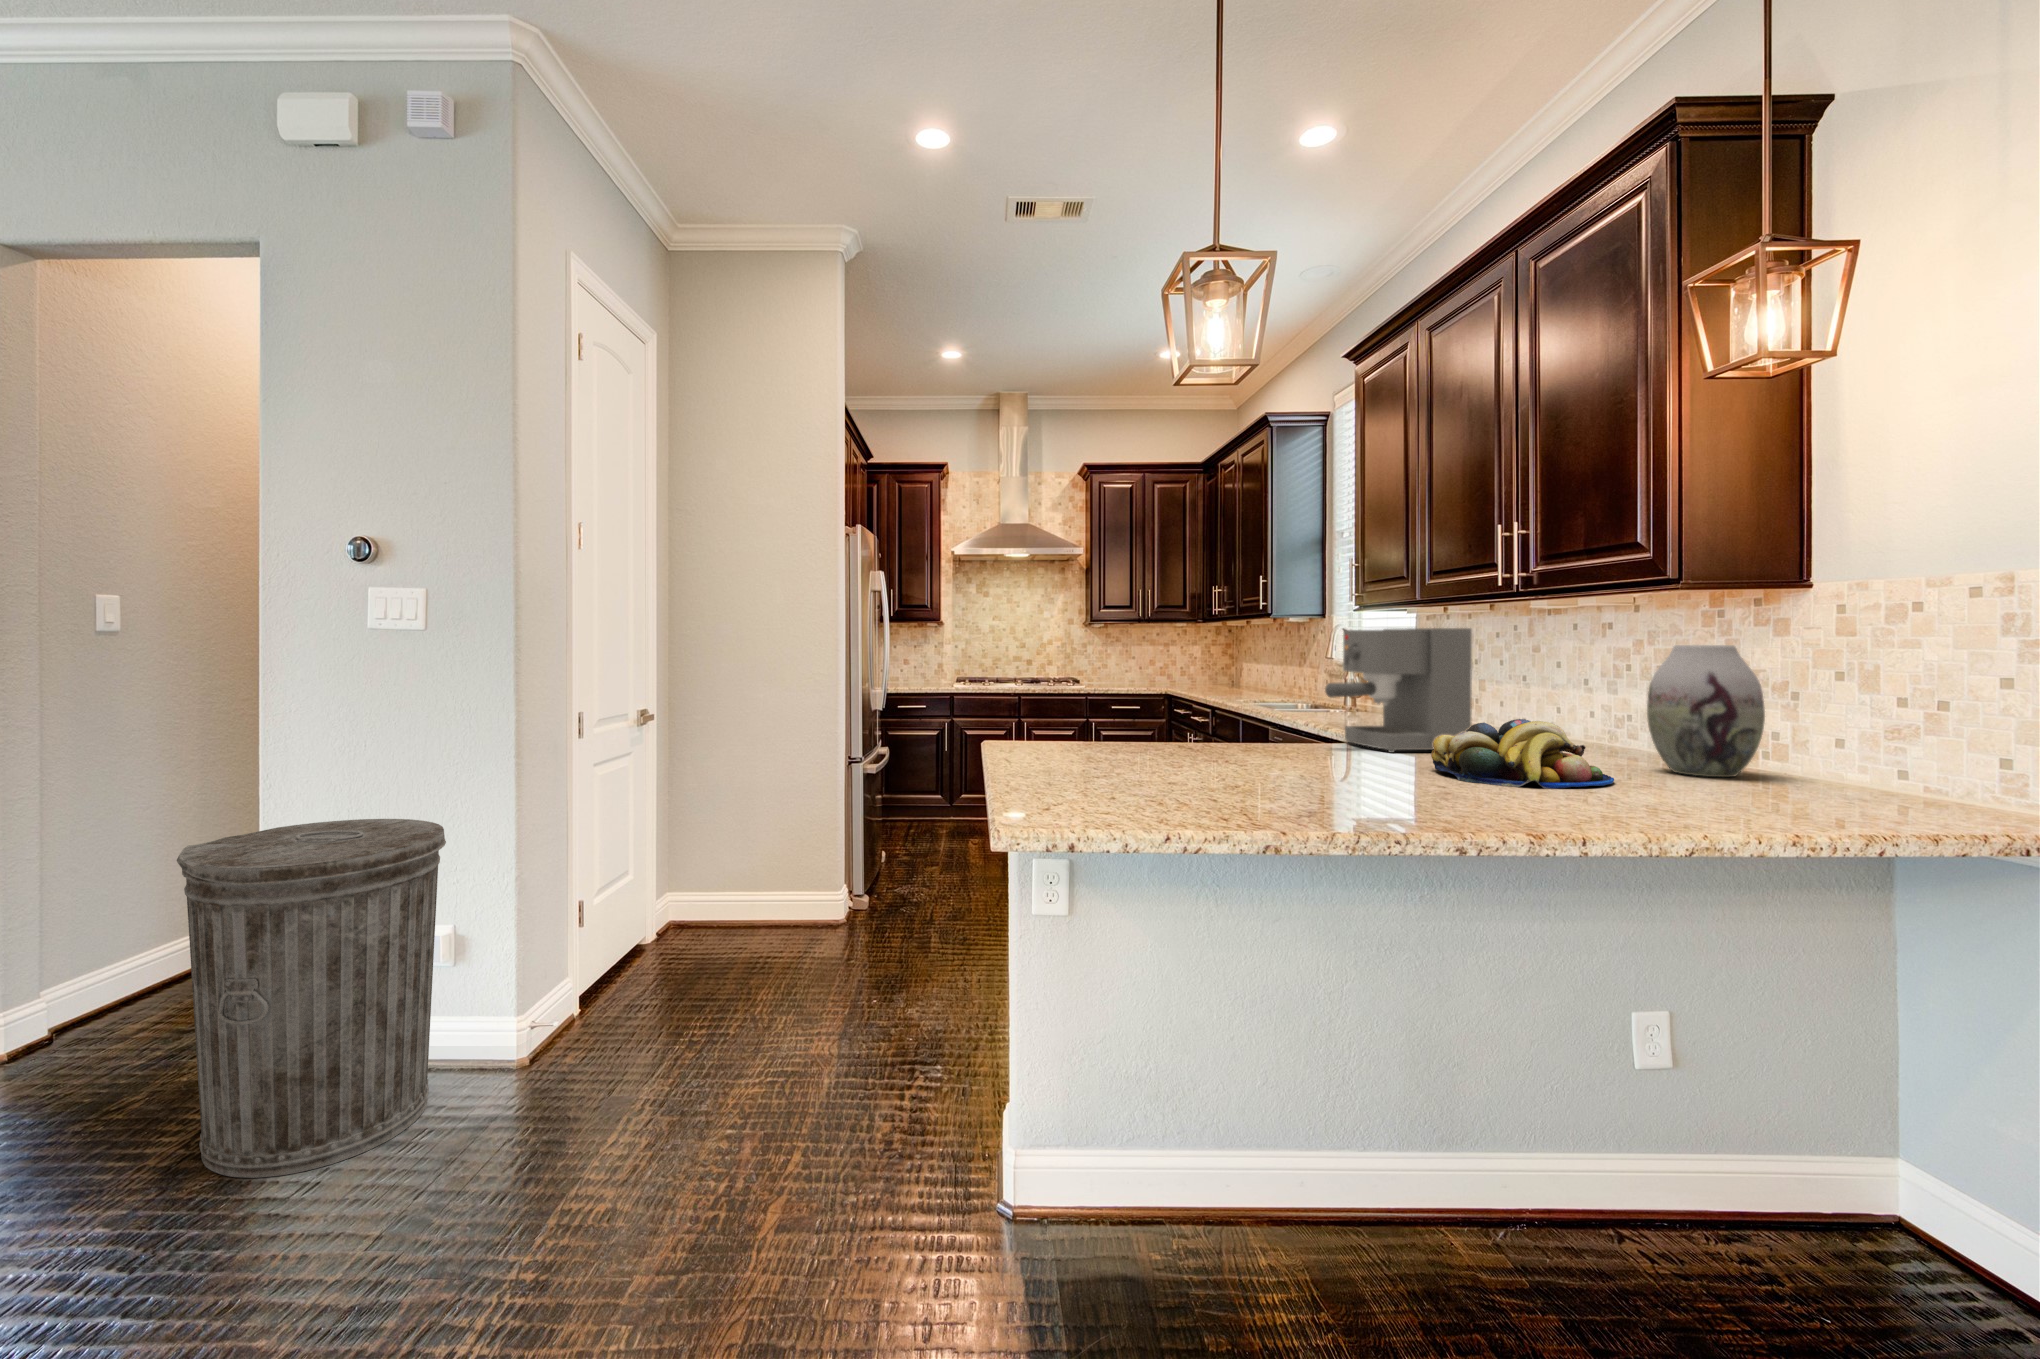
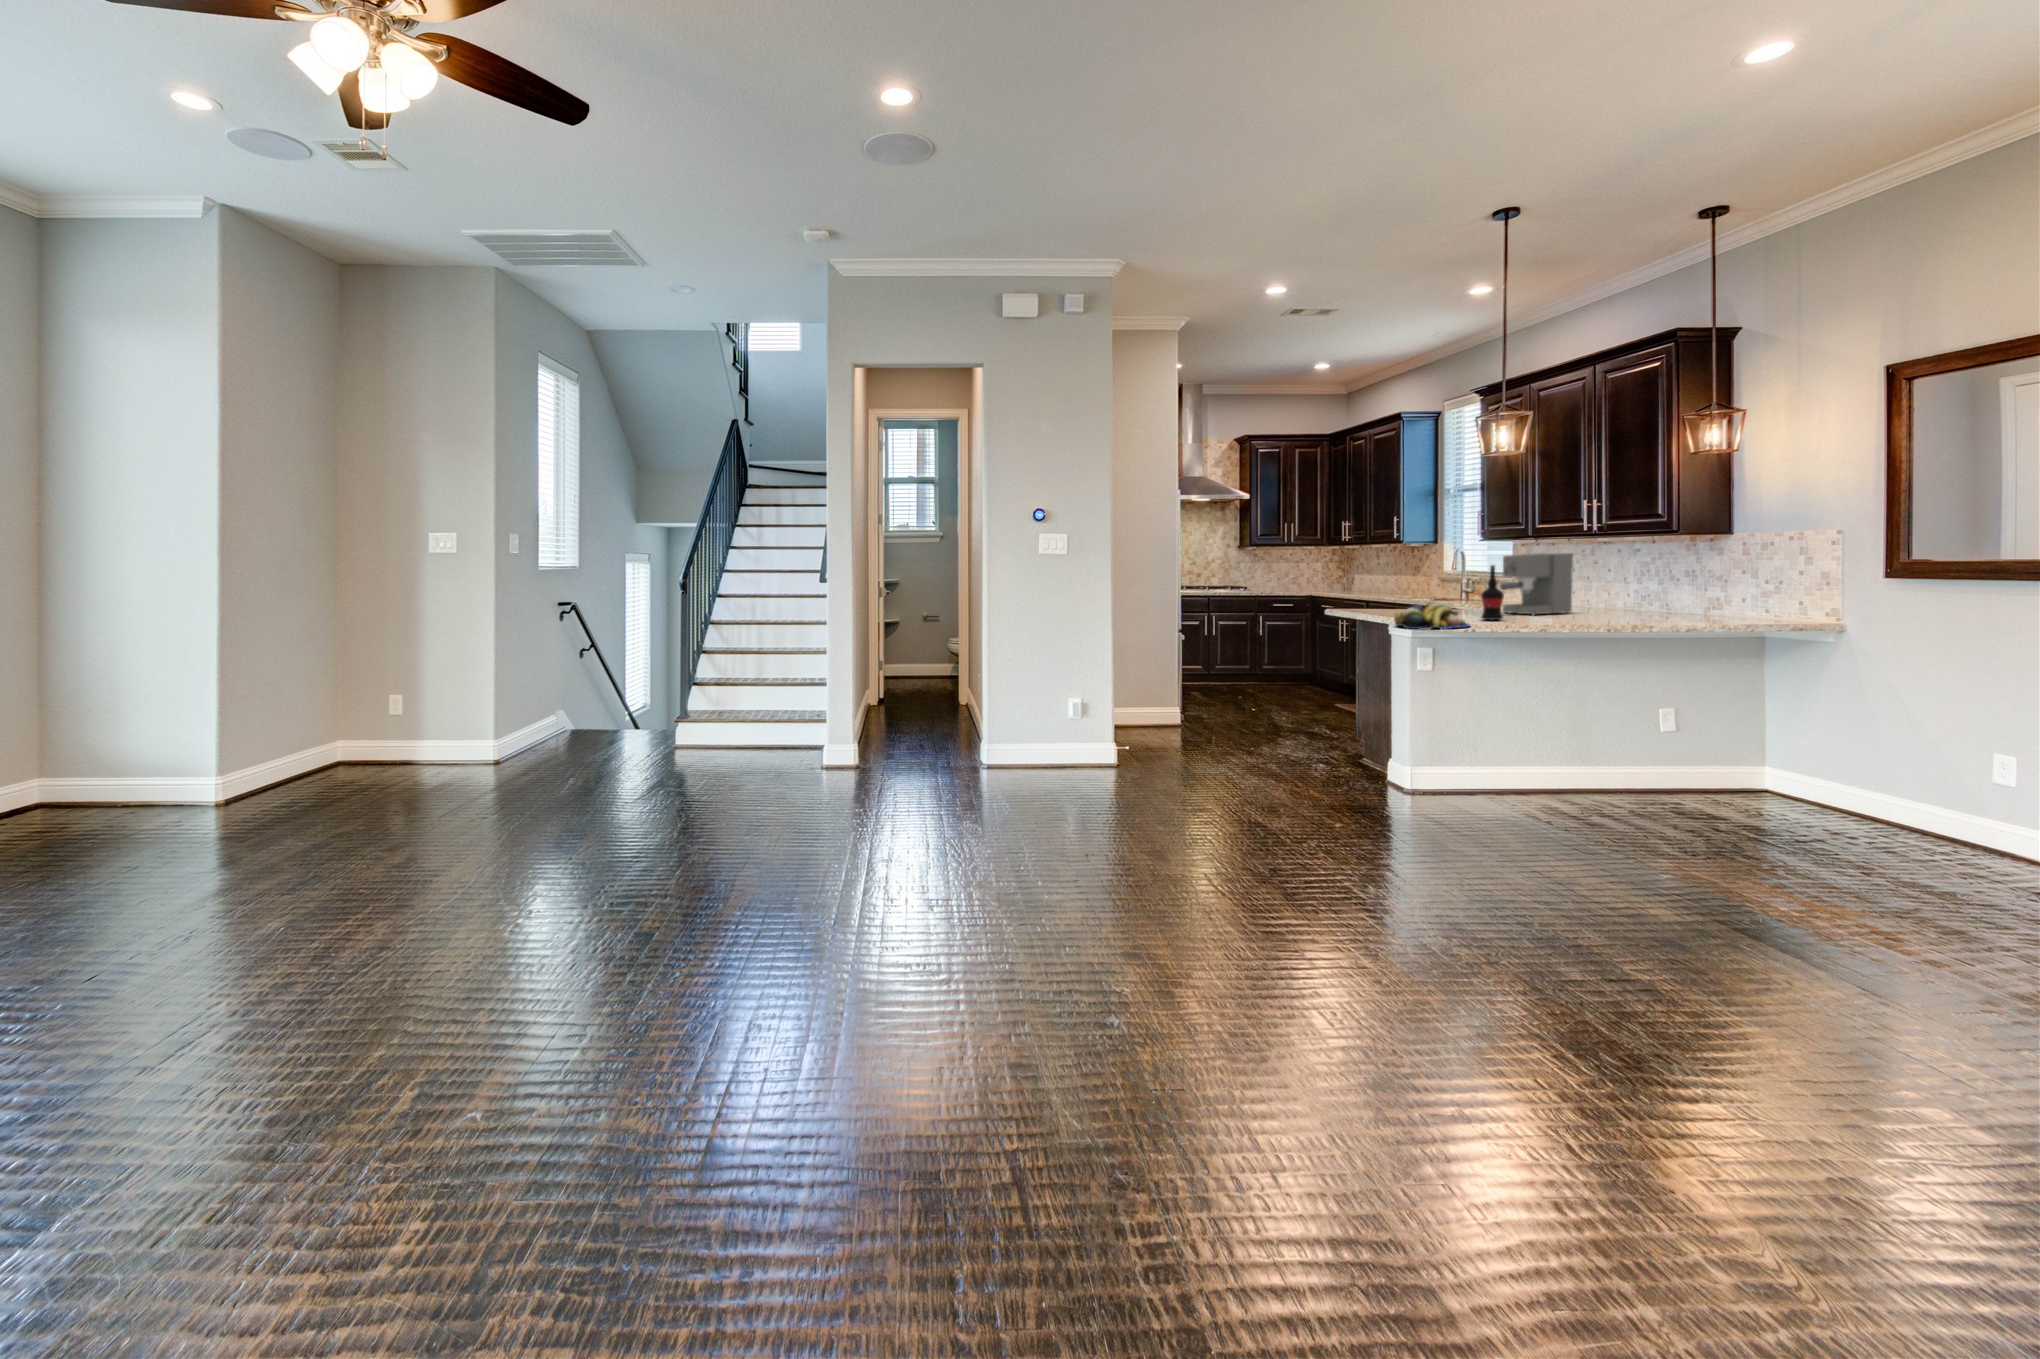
wine bottle: none [1260,643,1304,763] -> present [1481,565,1504,620]
vase: present [1647,645,1765,777] -> none [1659,558,1711,616]
fruit bowl: present [1431,719,1614,789] -> present [1394,602,1469,630]
trash can: present [177,819,446,1178] -> none [1011,669,1113,815]

